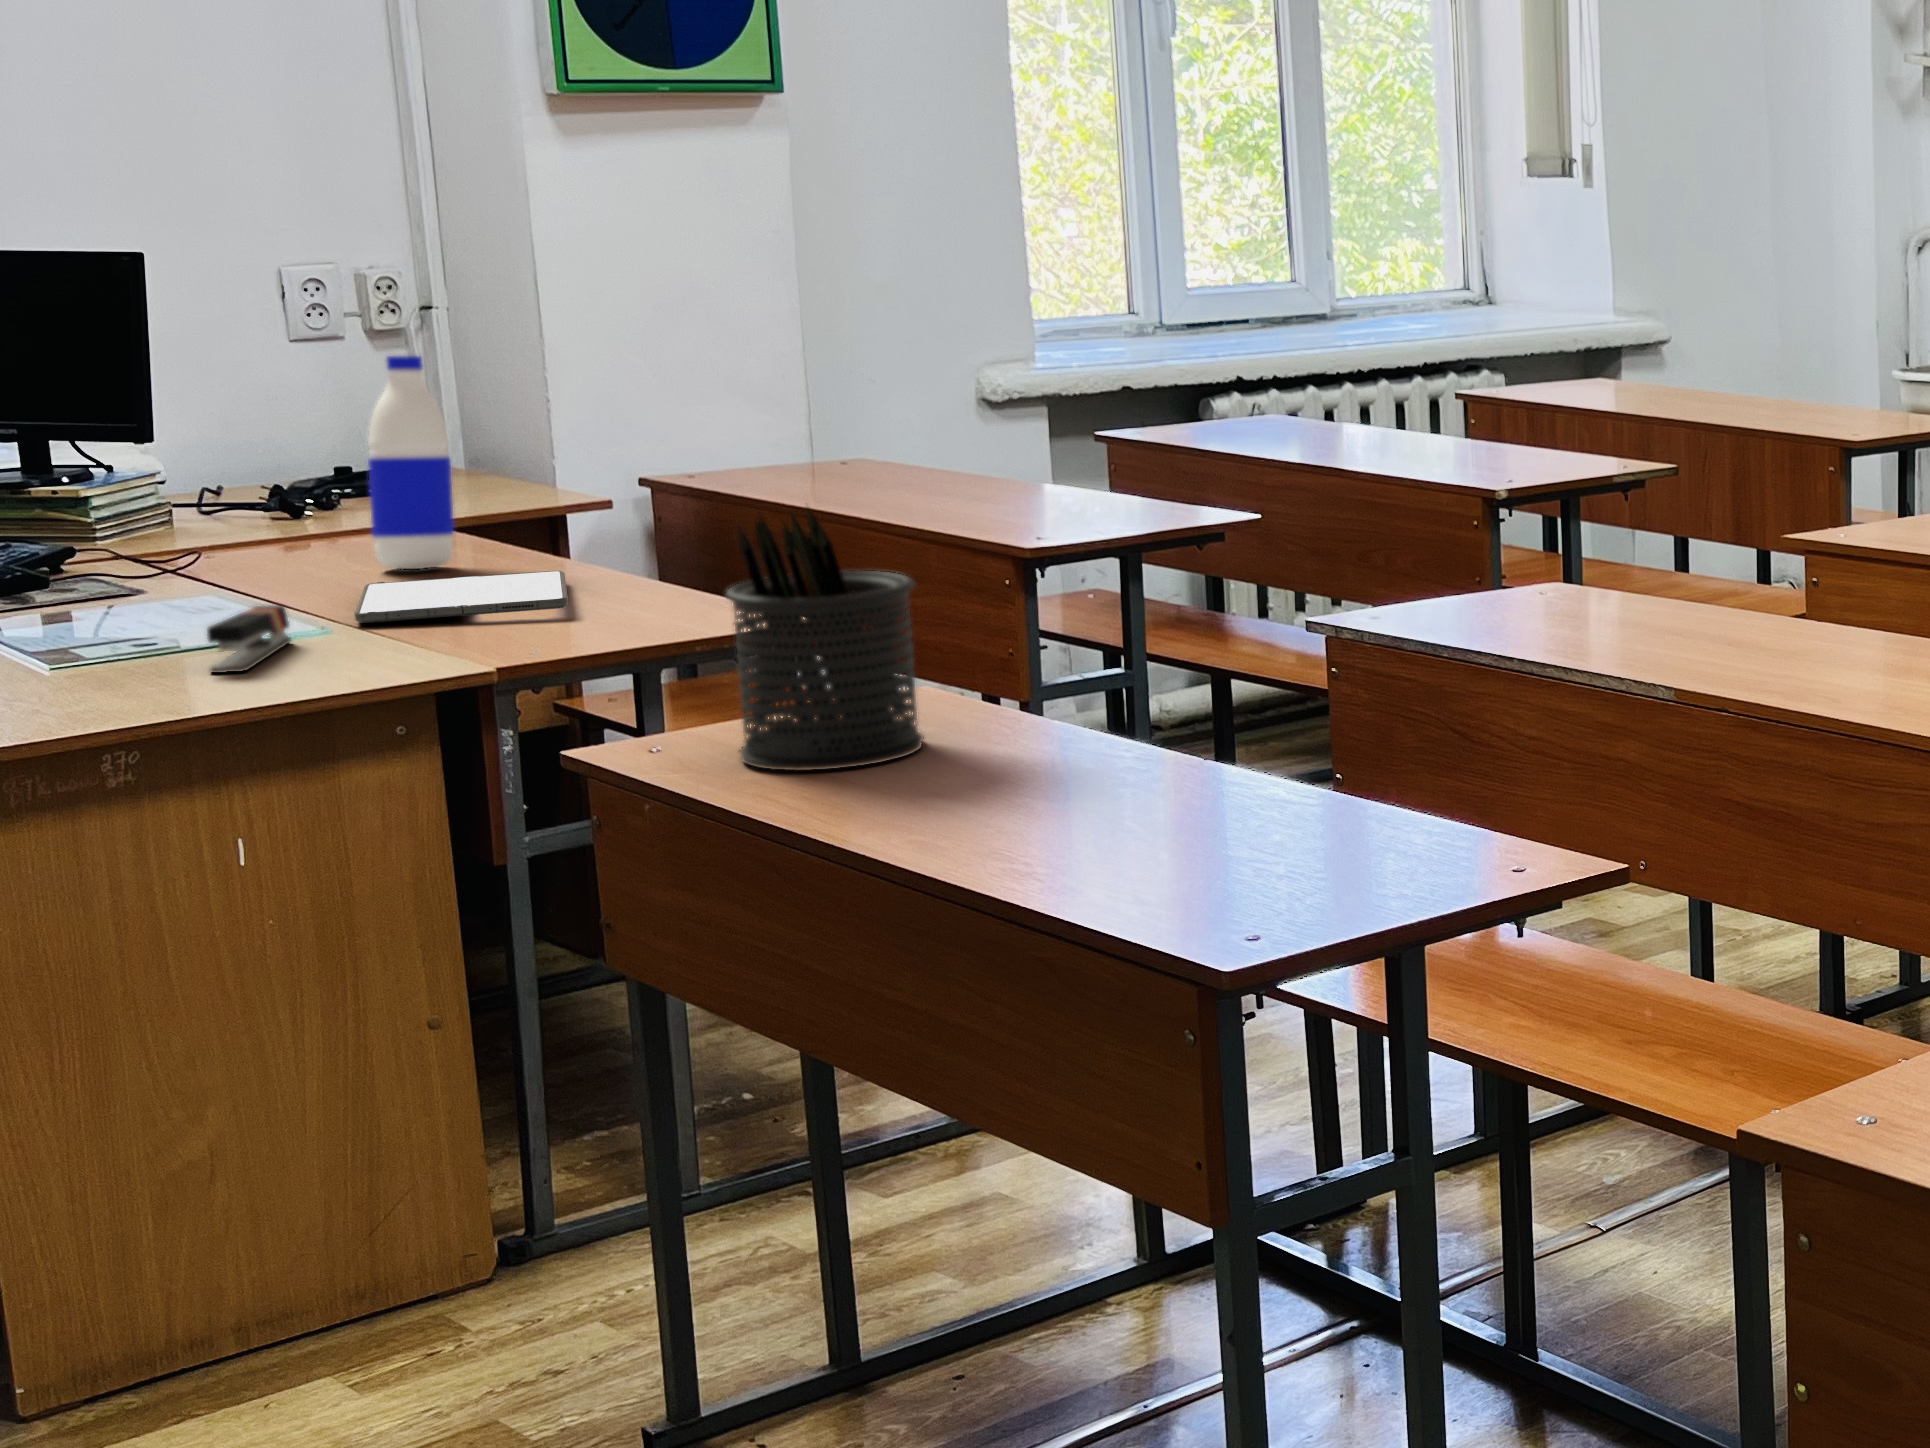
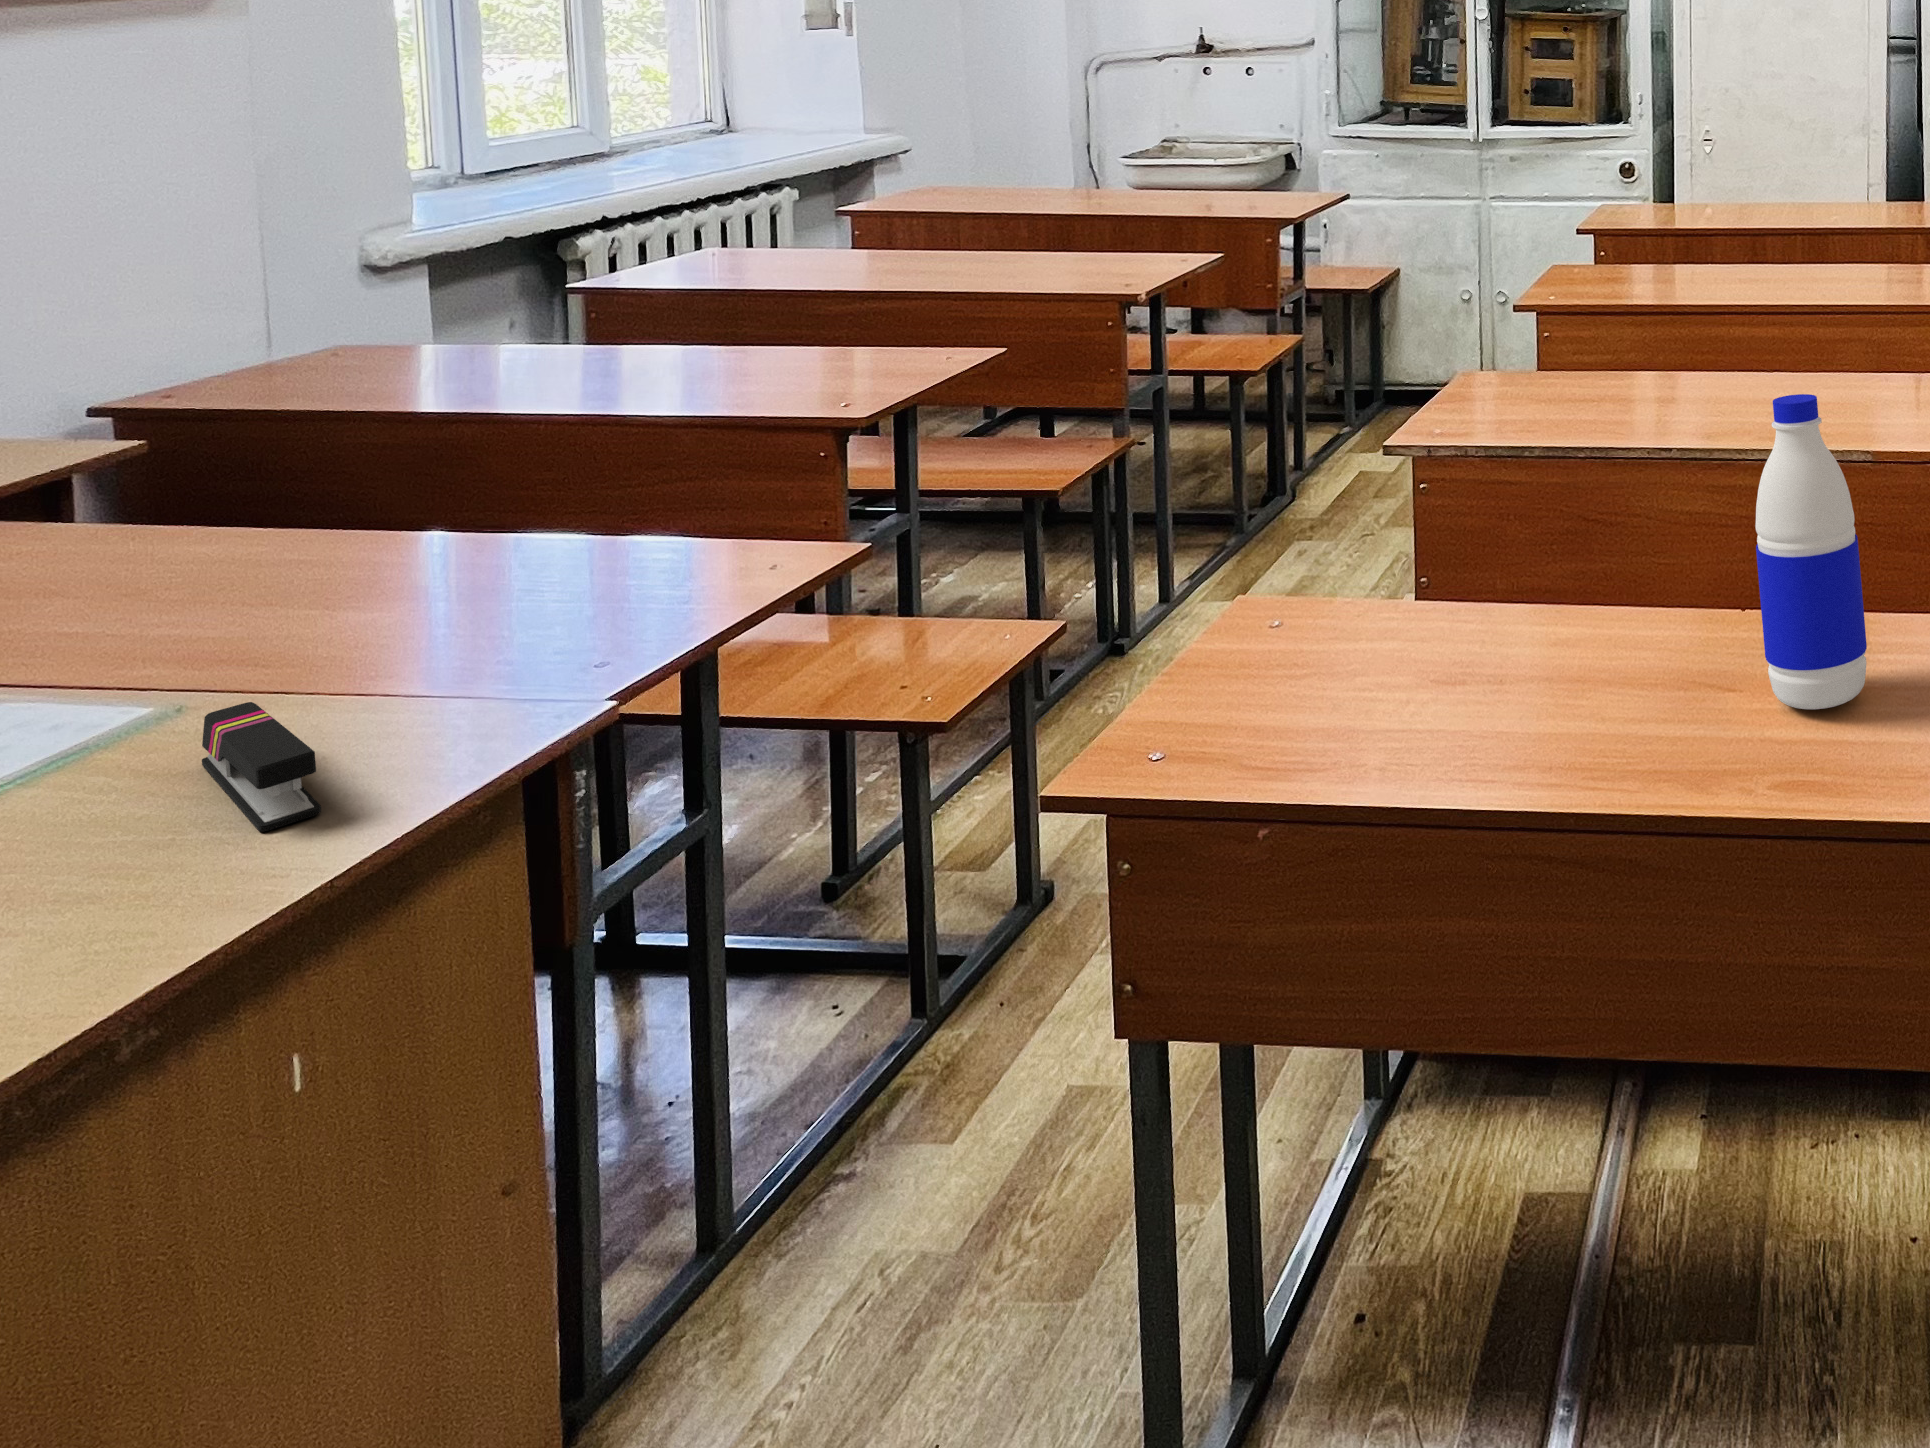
water bottle: present [368,356,454,569] -> present [1755,394,1867,709]
pen holder: present [725,508,923,771] -> none [1297,439,1490,741]
tablet: present [355,571,568,624] -> none [151,561,569,695]

